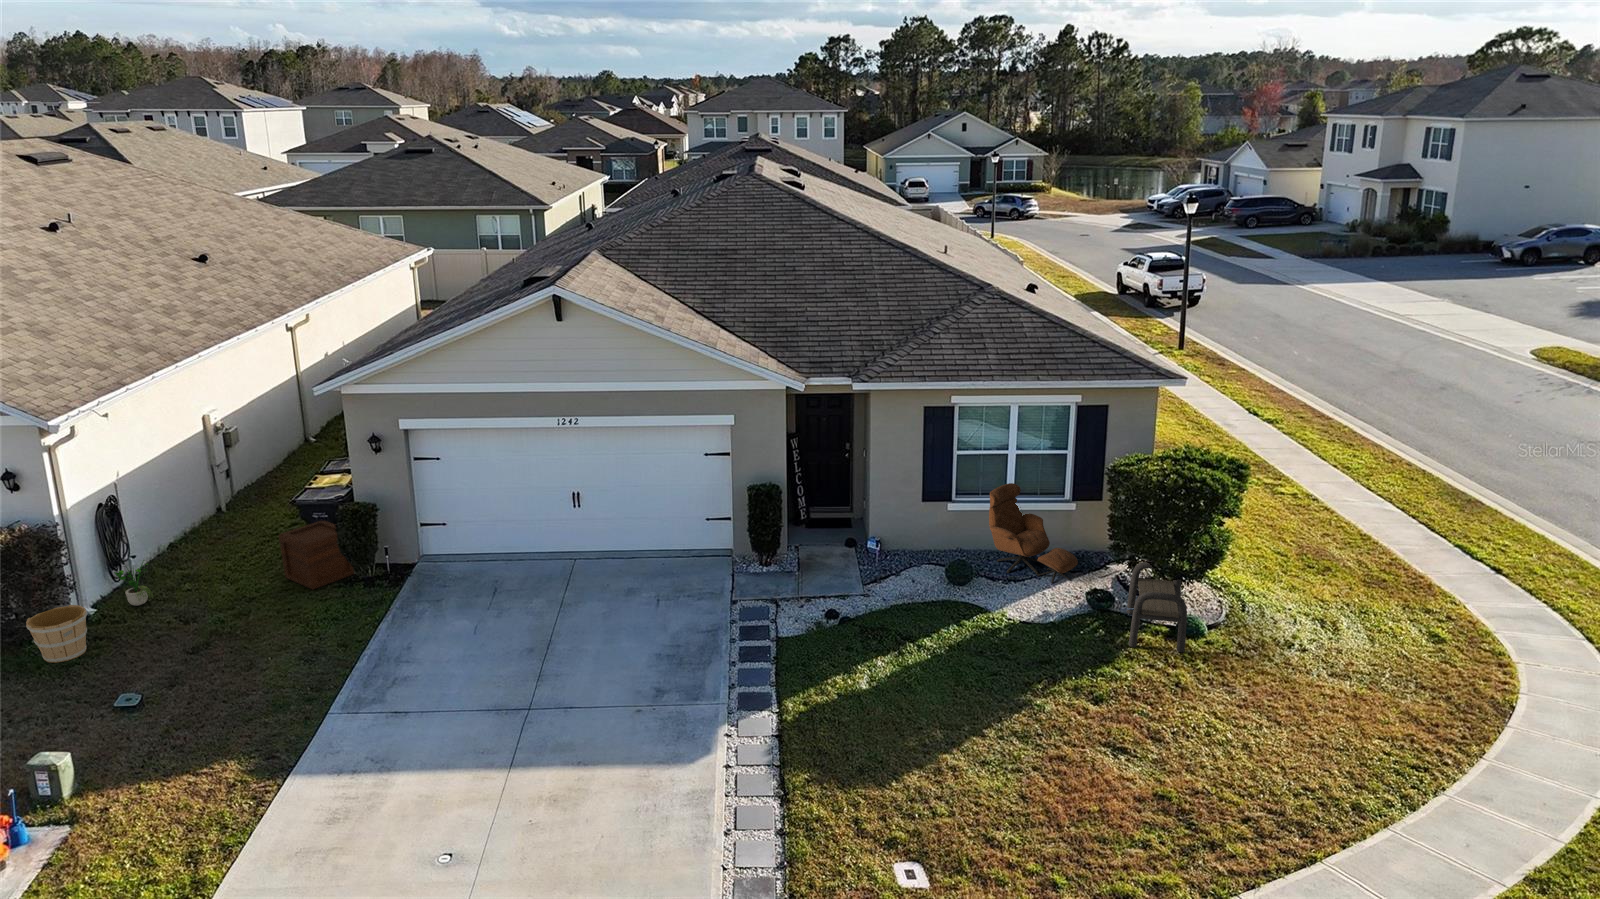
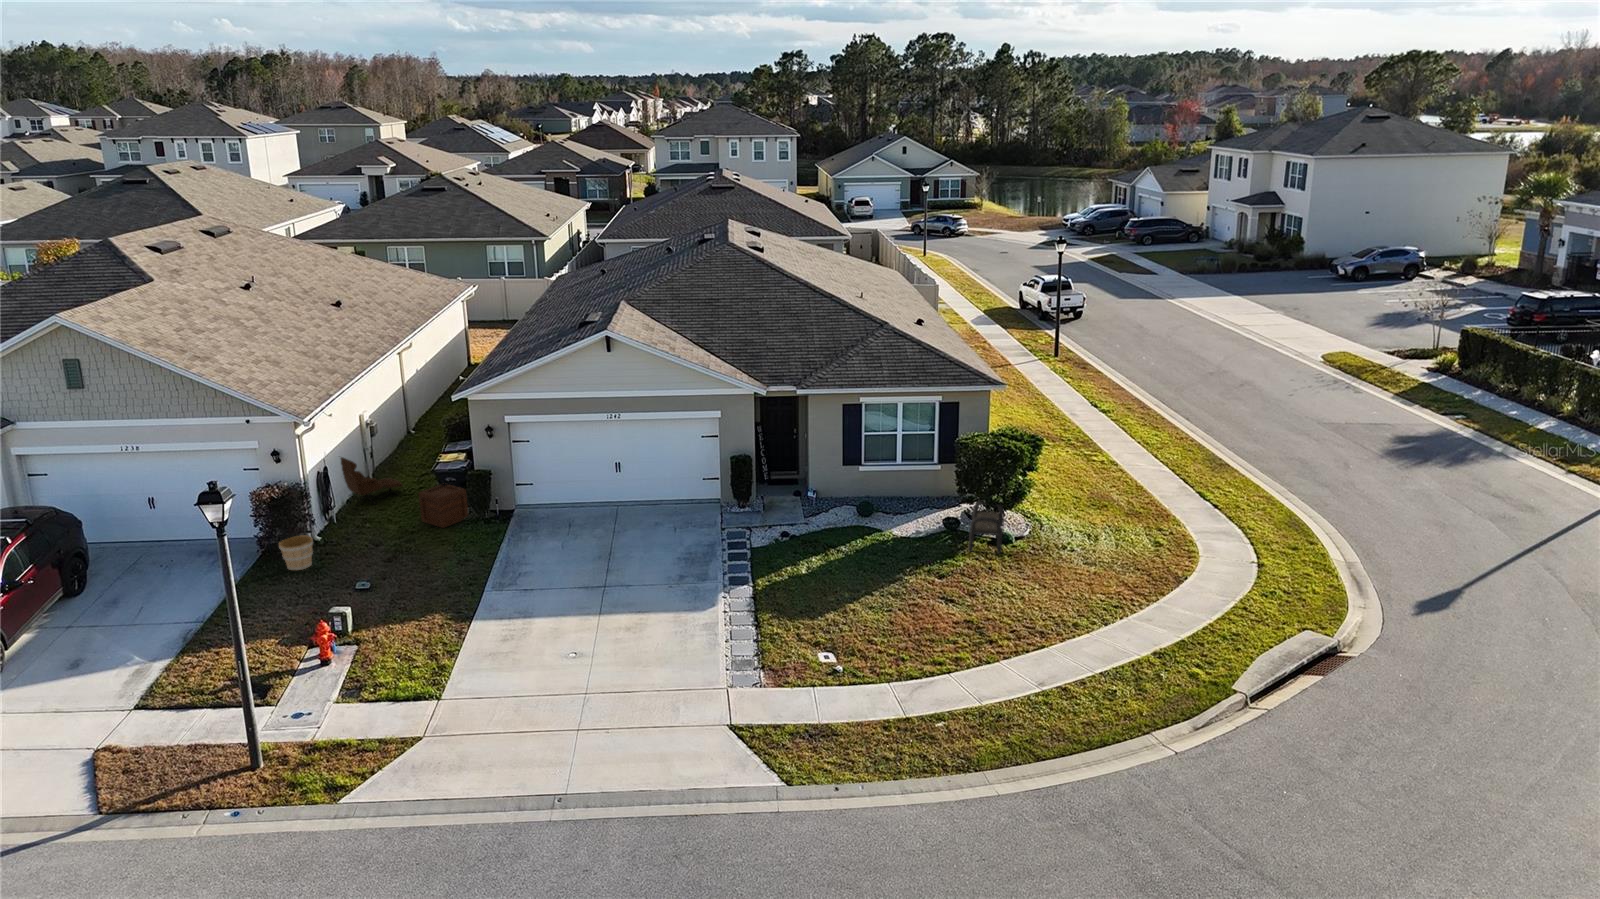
lounge chair: present [989,483,1078,583] -> present [341,457,403,505]
potted plant: present [114,560,153,606] -> none [316,507,341,539]

